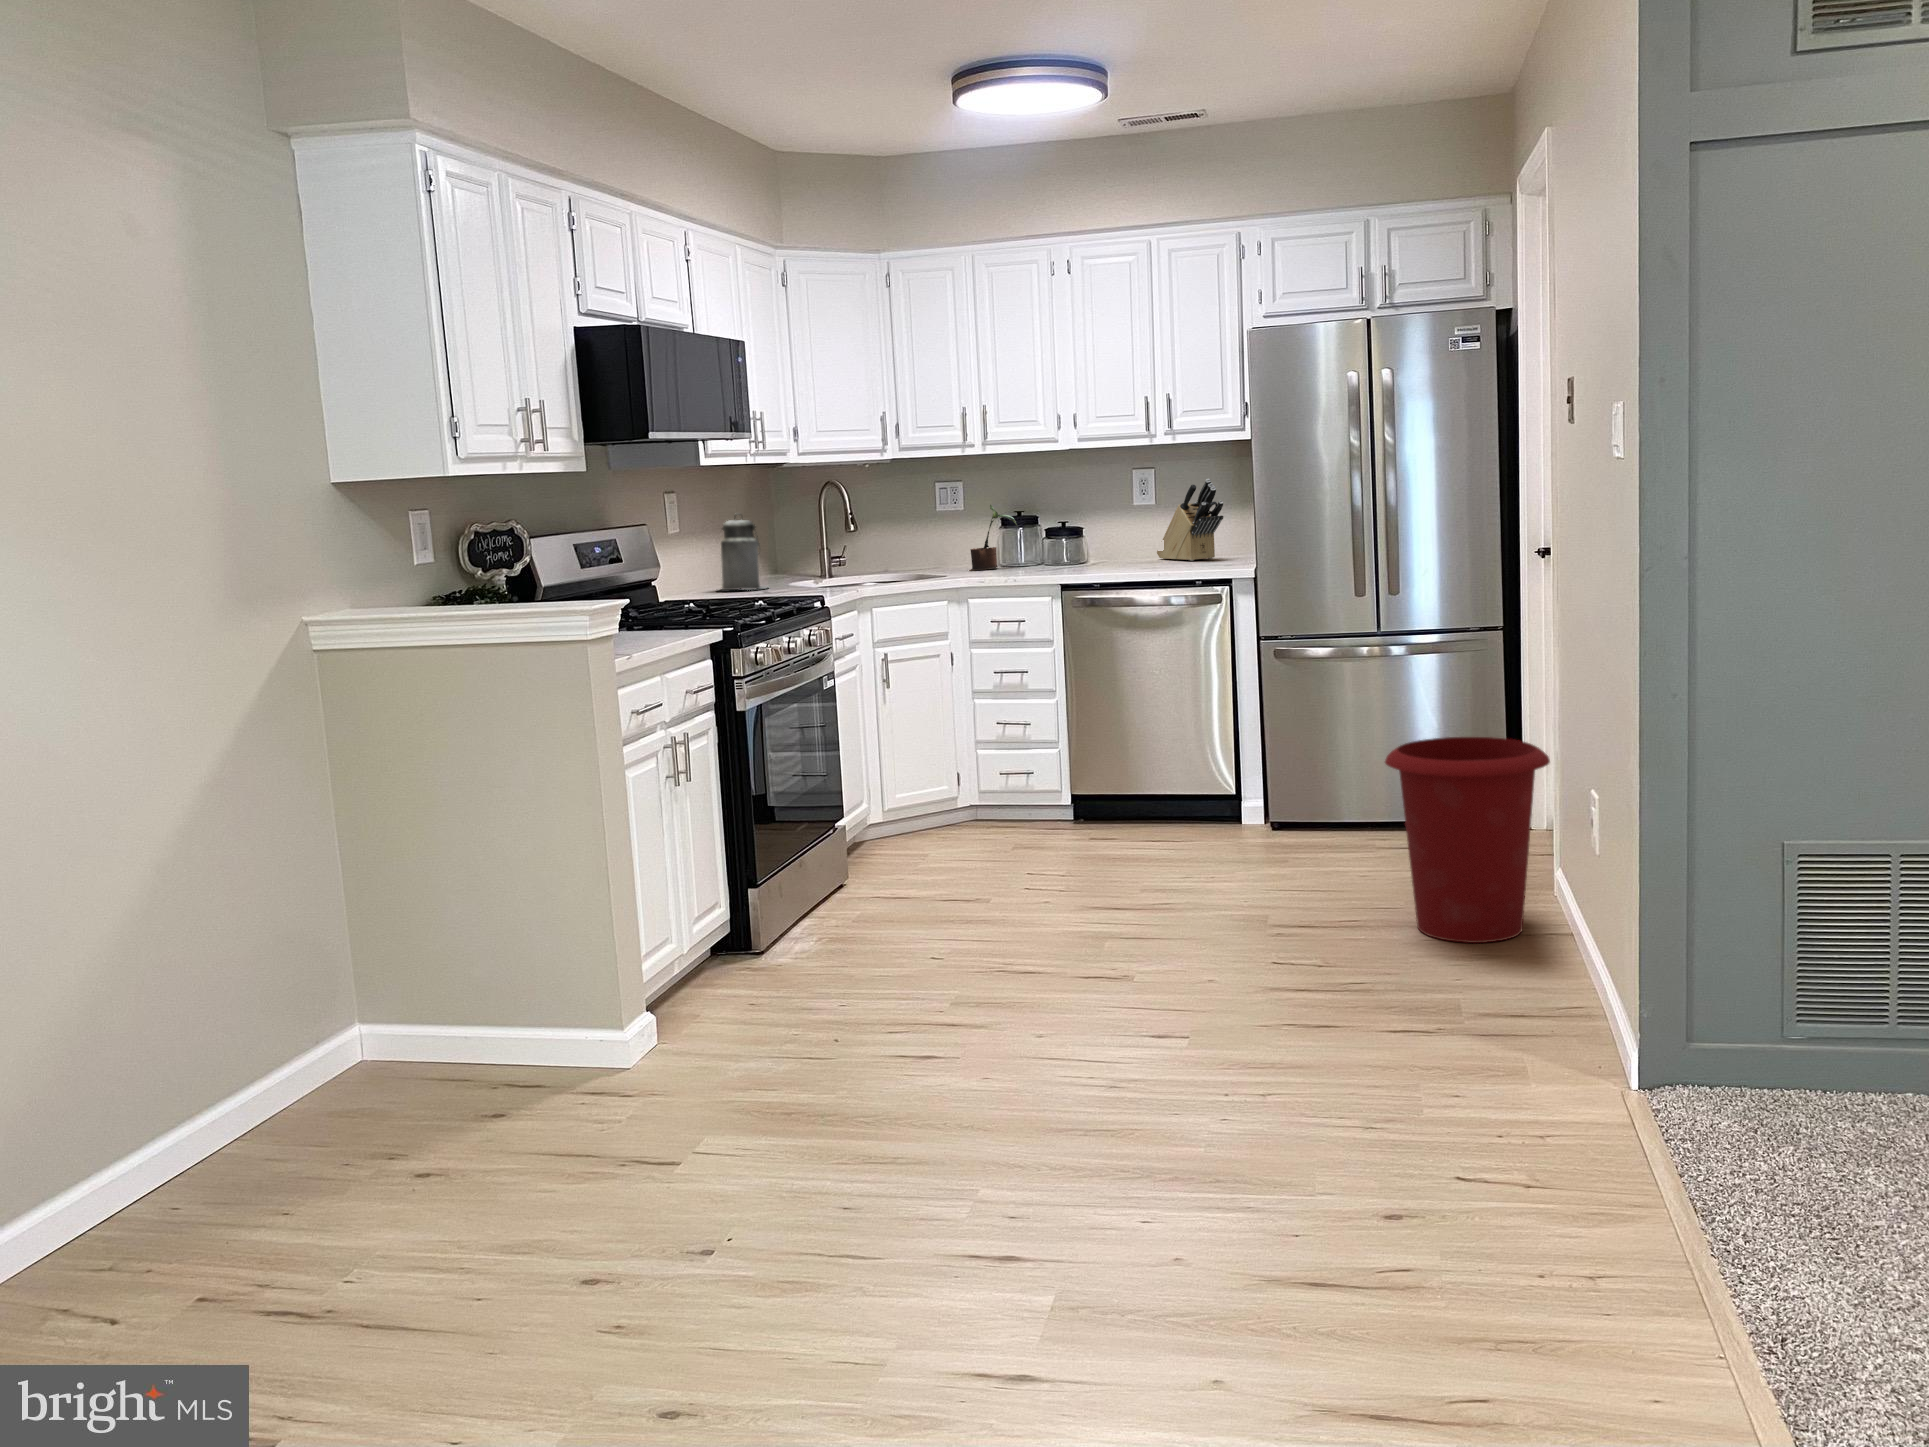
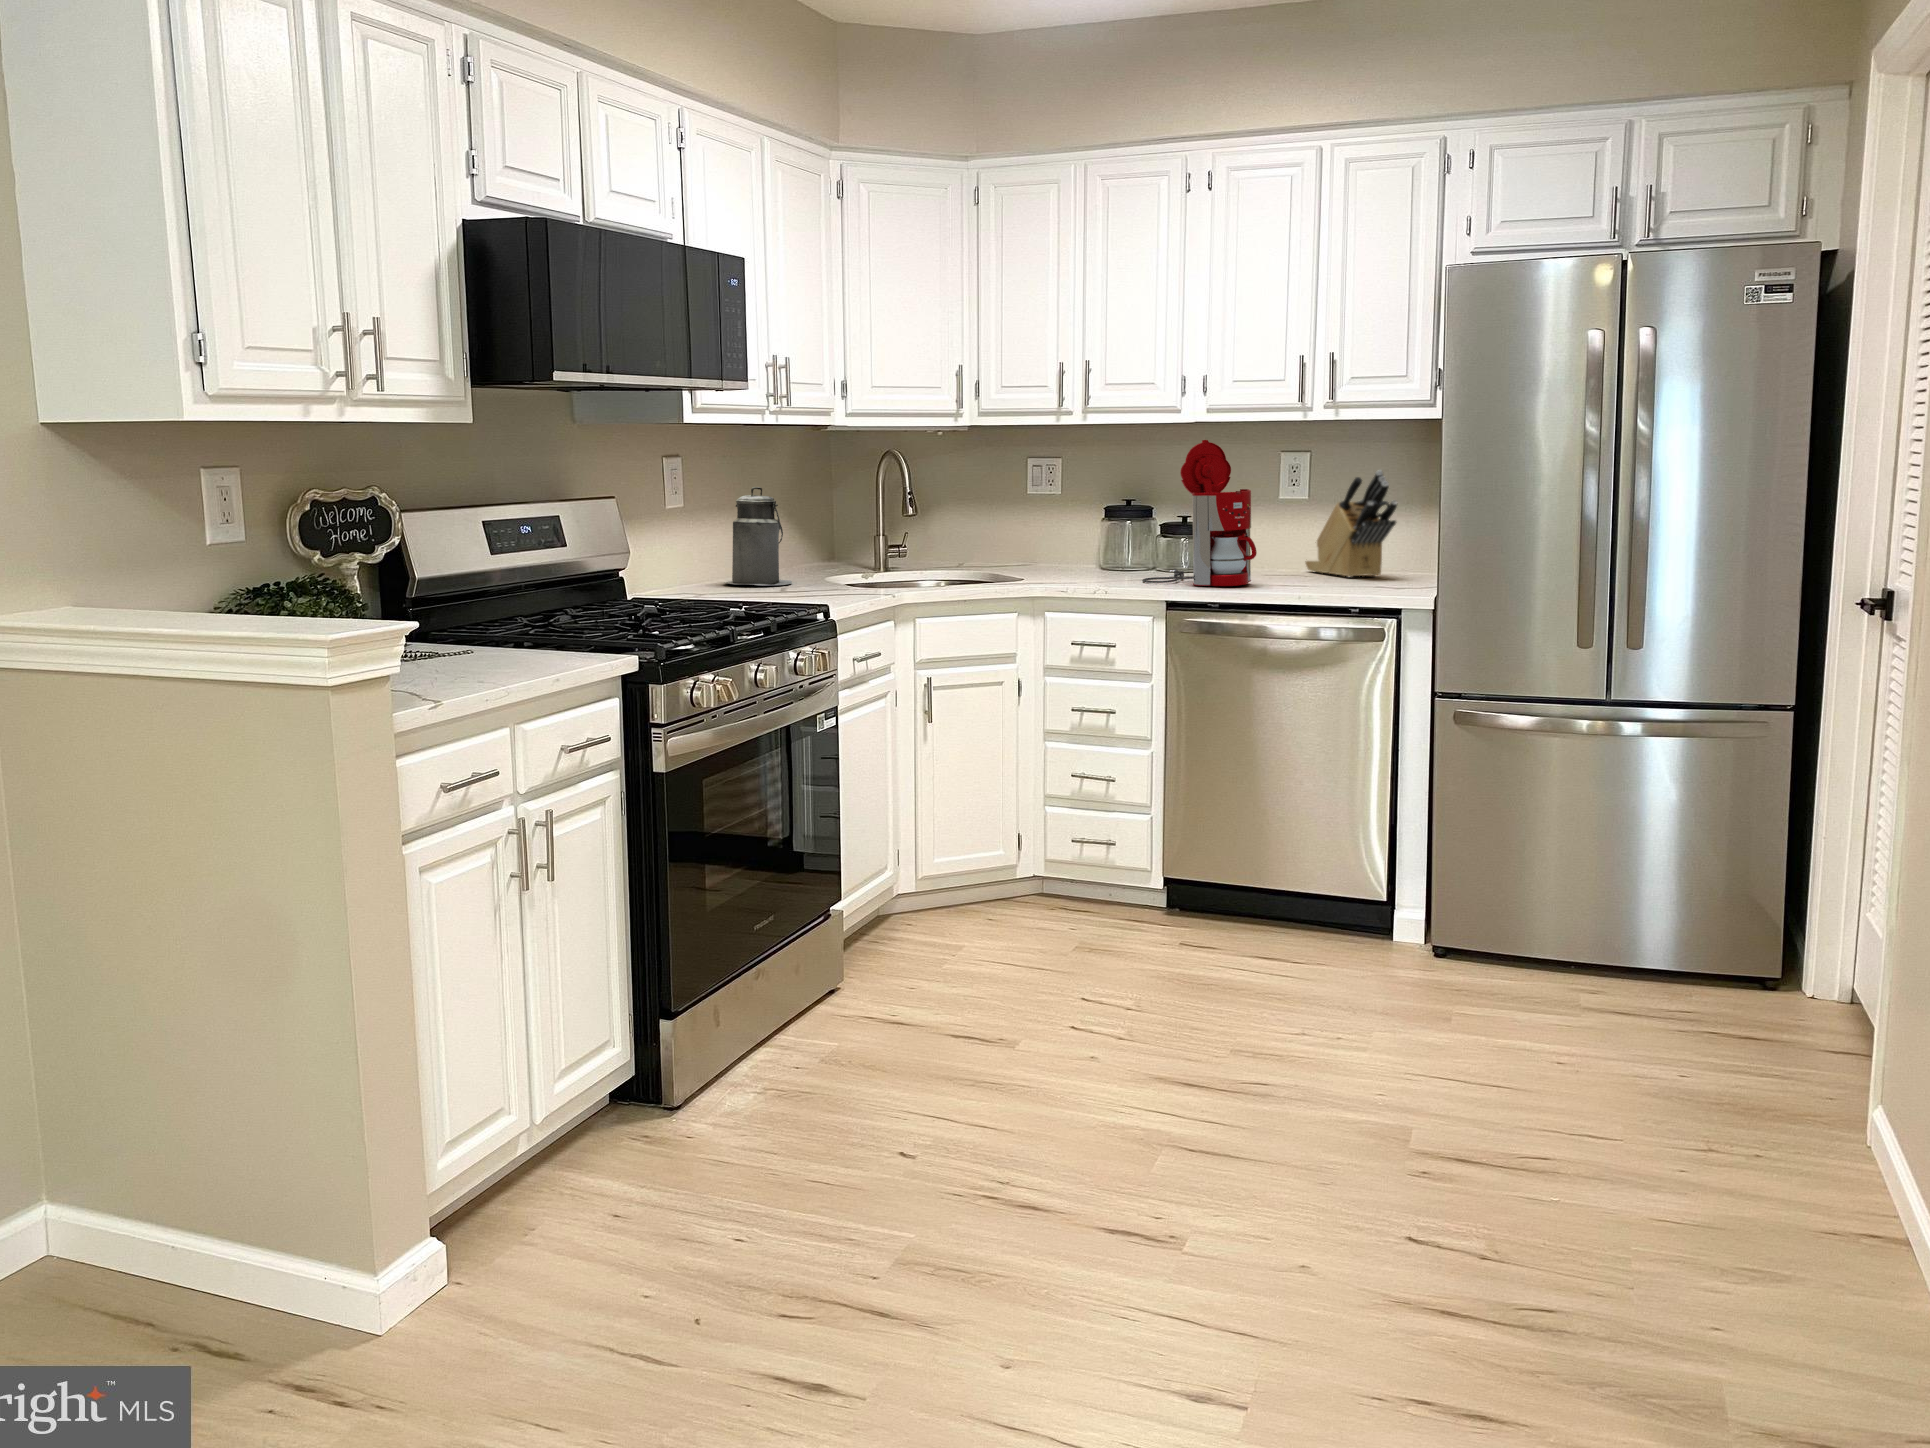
coffee maker: none [1039,462,1125,572] -> present [1142,440,1257,586]
potted plant: present [971,505,1018,570] -> none [1057,490,1124,573]
waste bin: present [1385,737,1550,943] -> none [1610,893,1896,1239]

